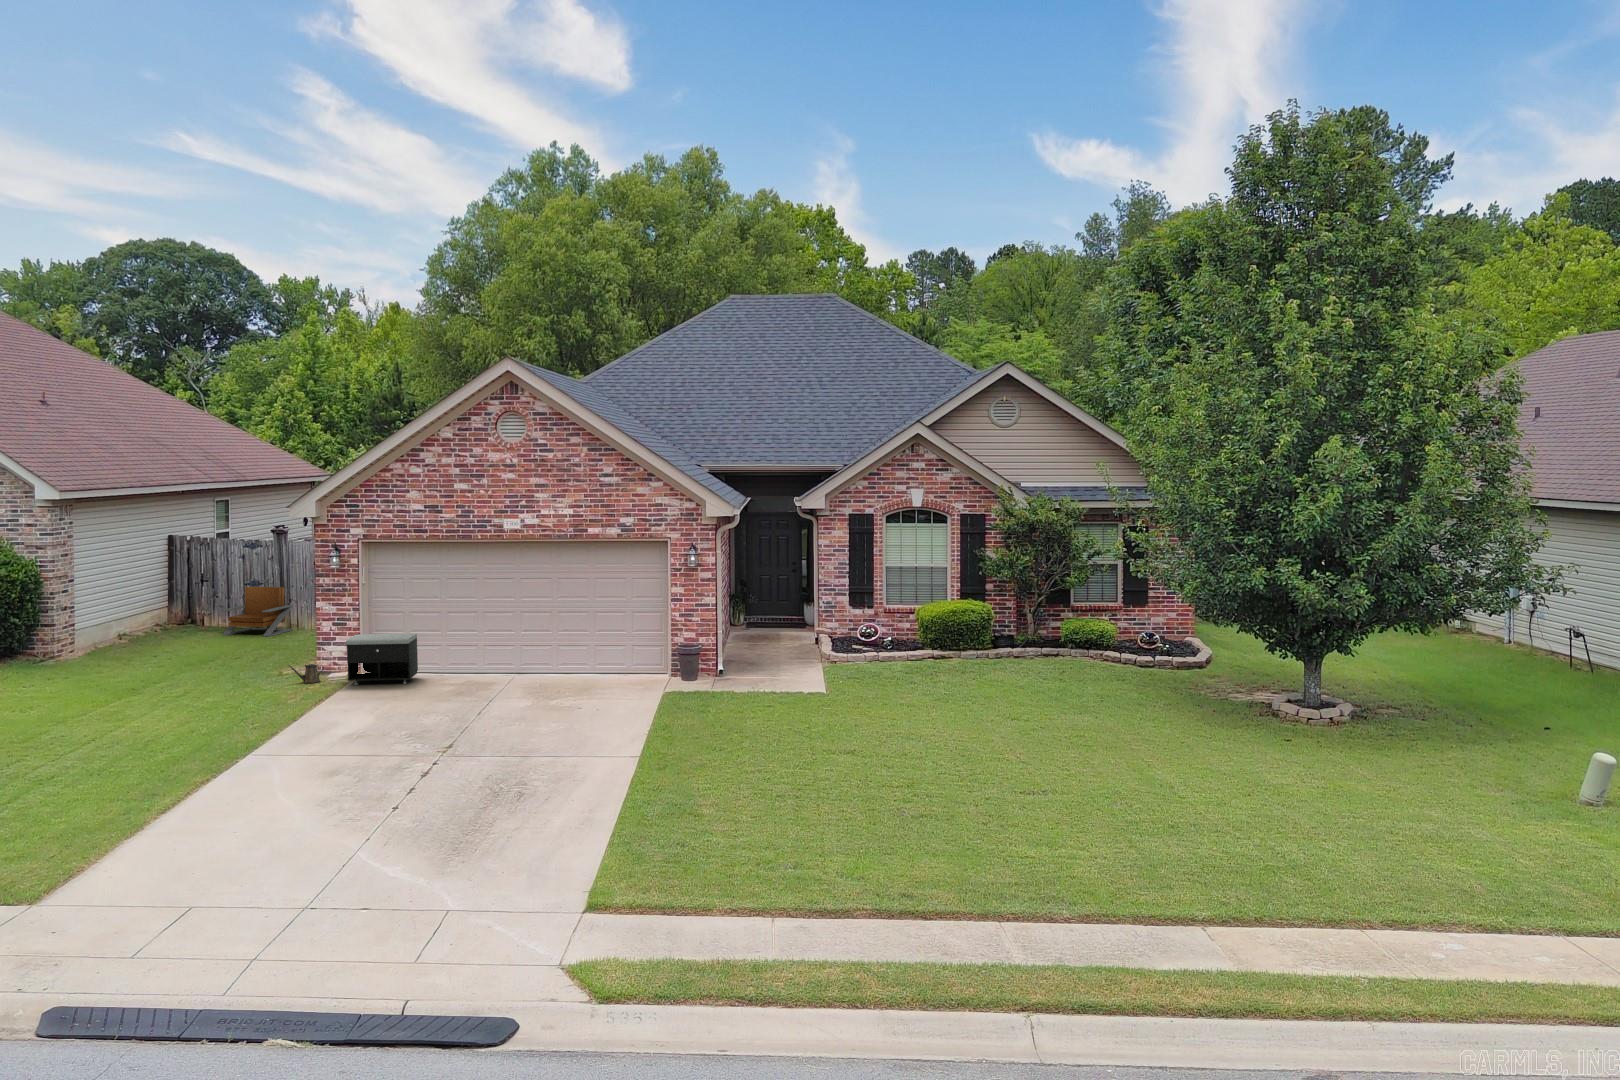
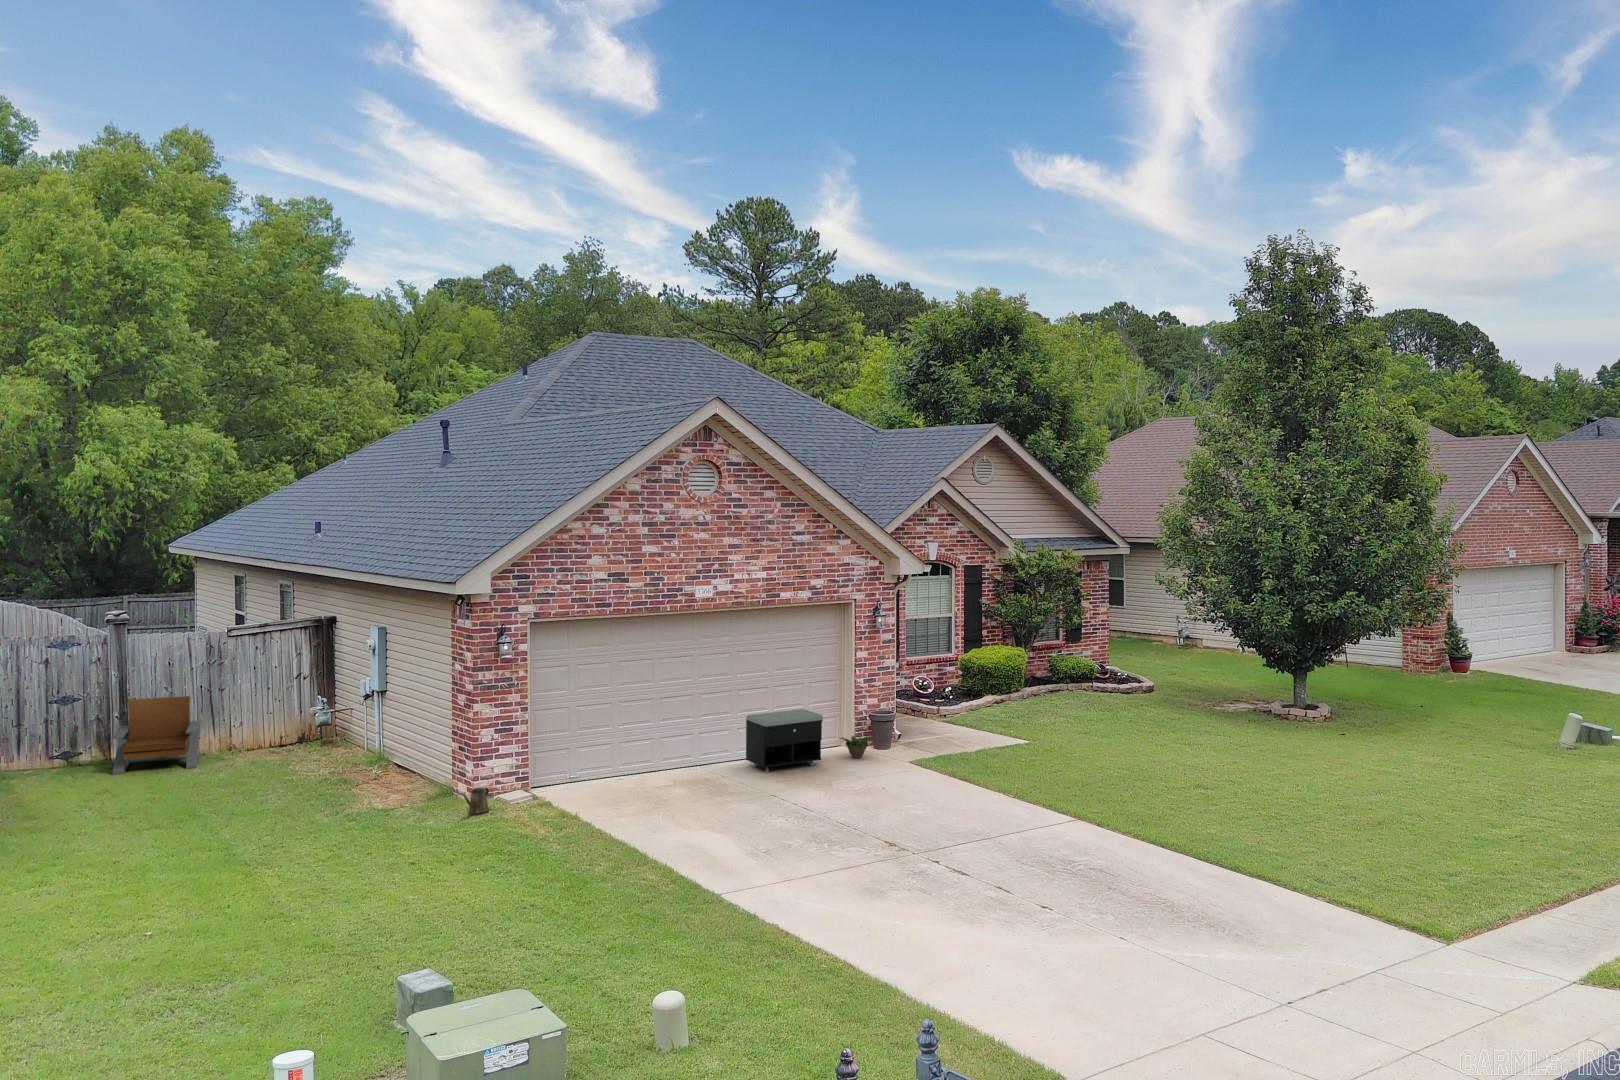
storage bench: present [346,634,418,685] -> present [746,709,823,772]
decorative plant: none [642,664,677,685] -> present [841,736,874,759]

